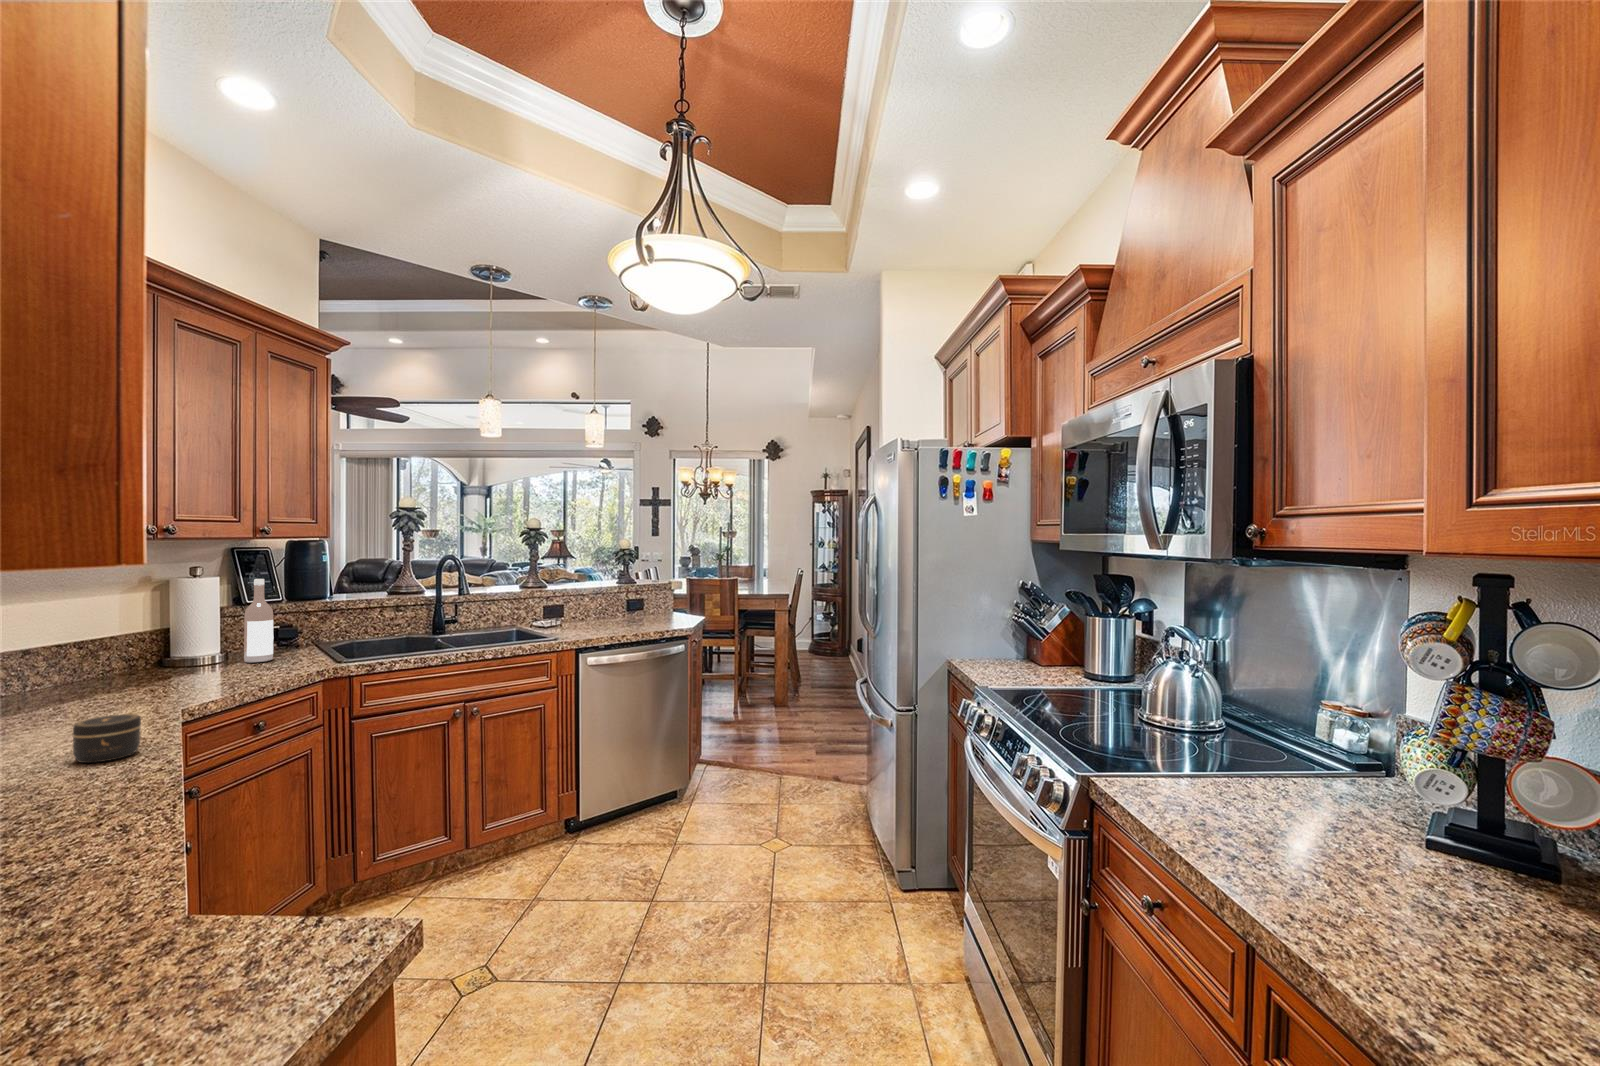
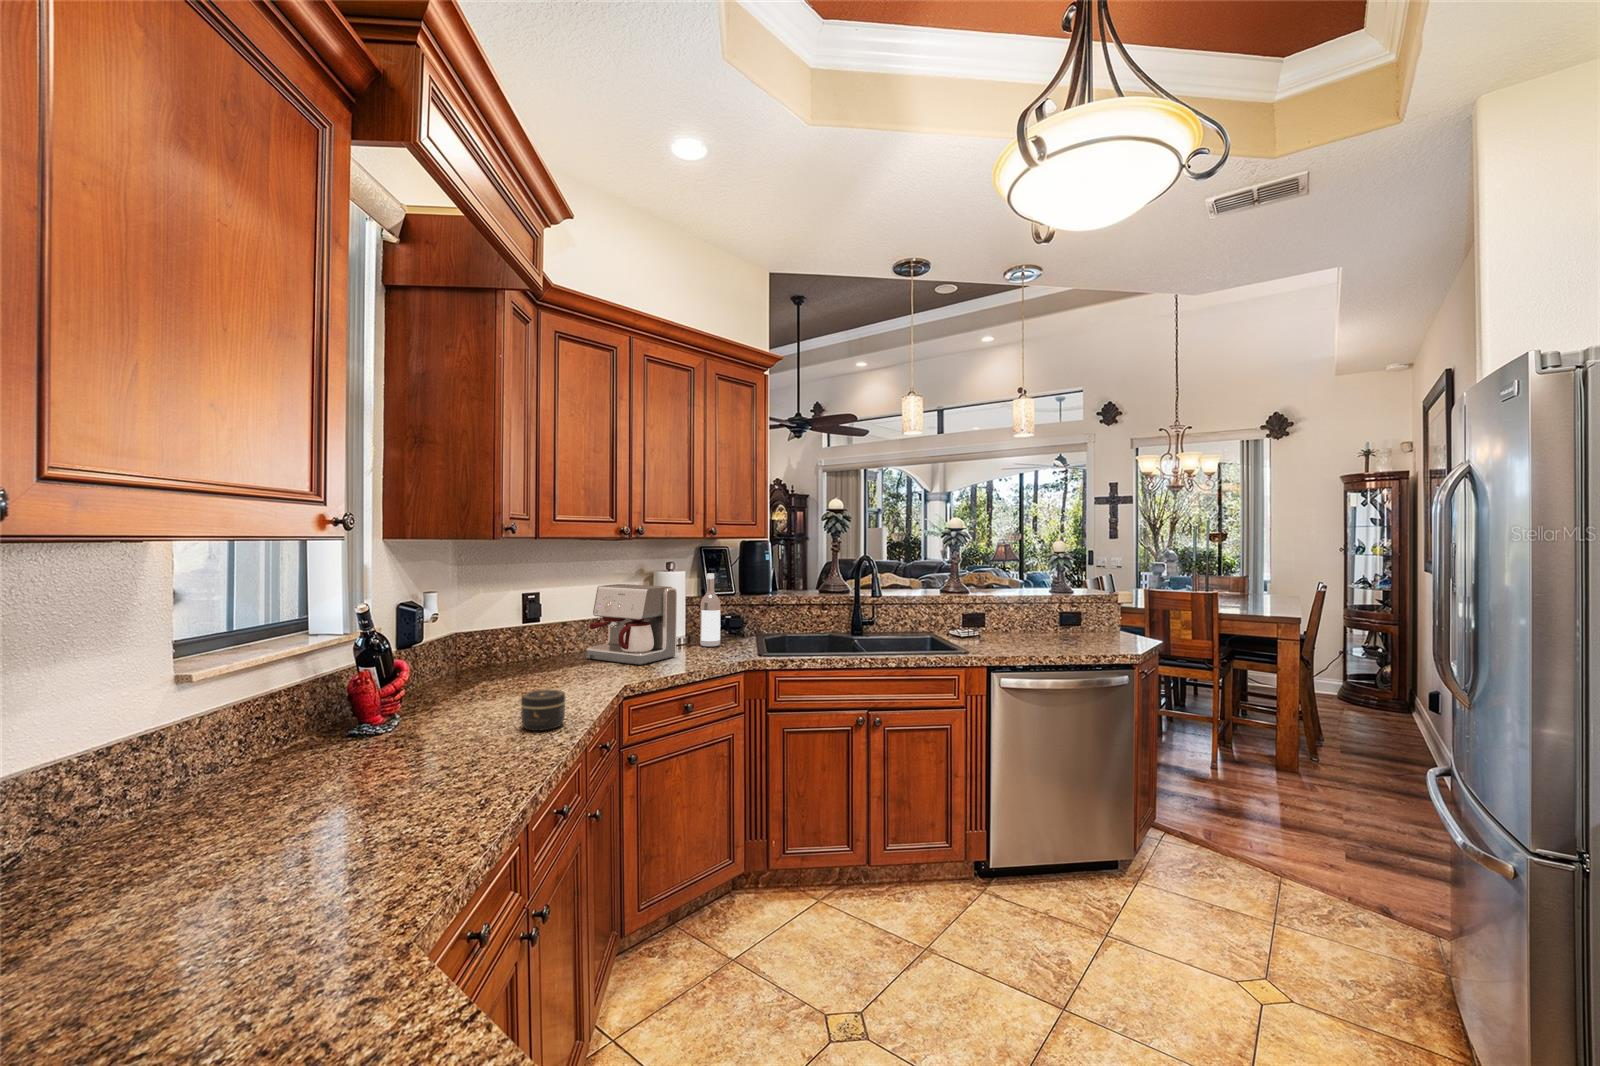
coffee maker: none [76,595,223,693] -> present [587,584,677,665]

